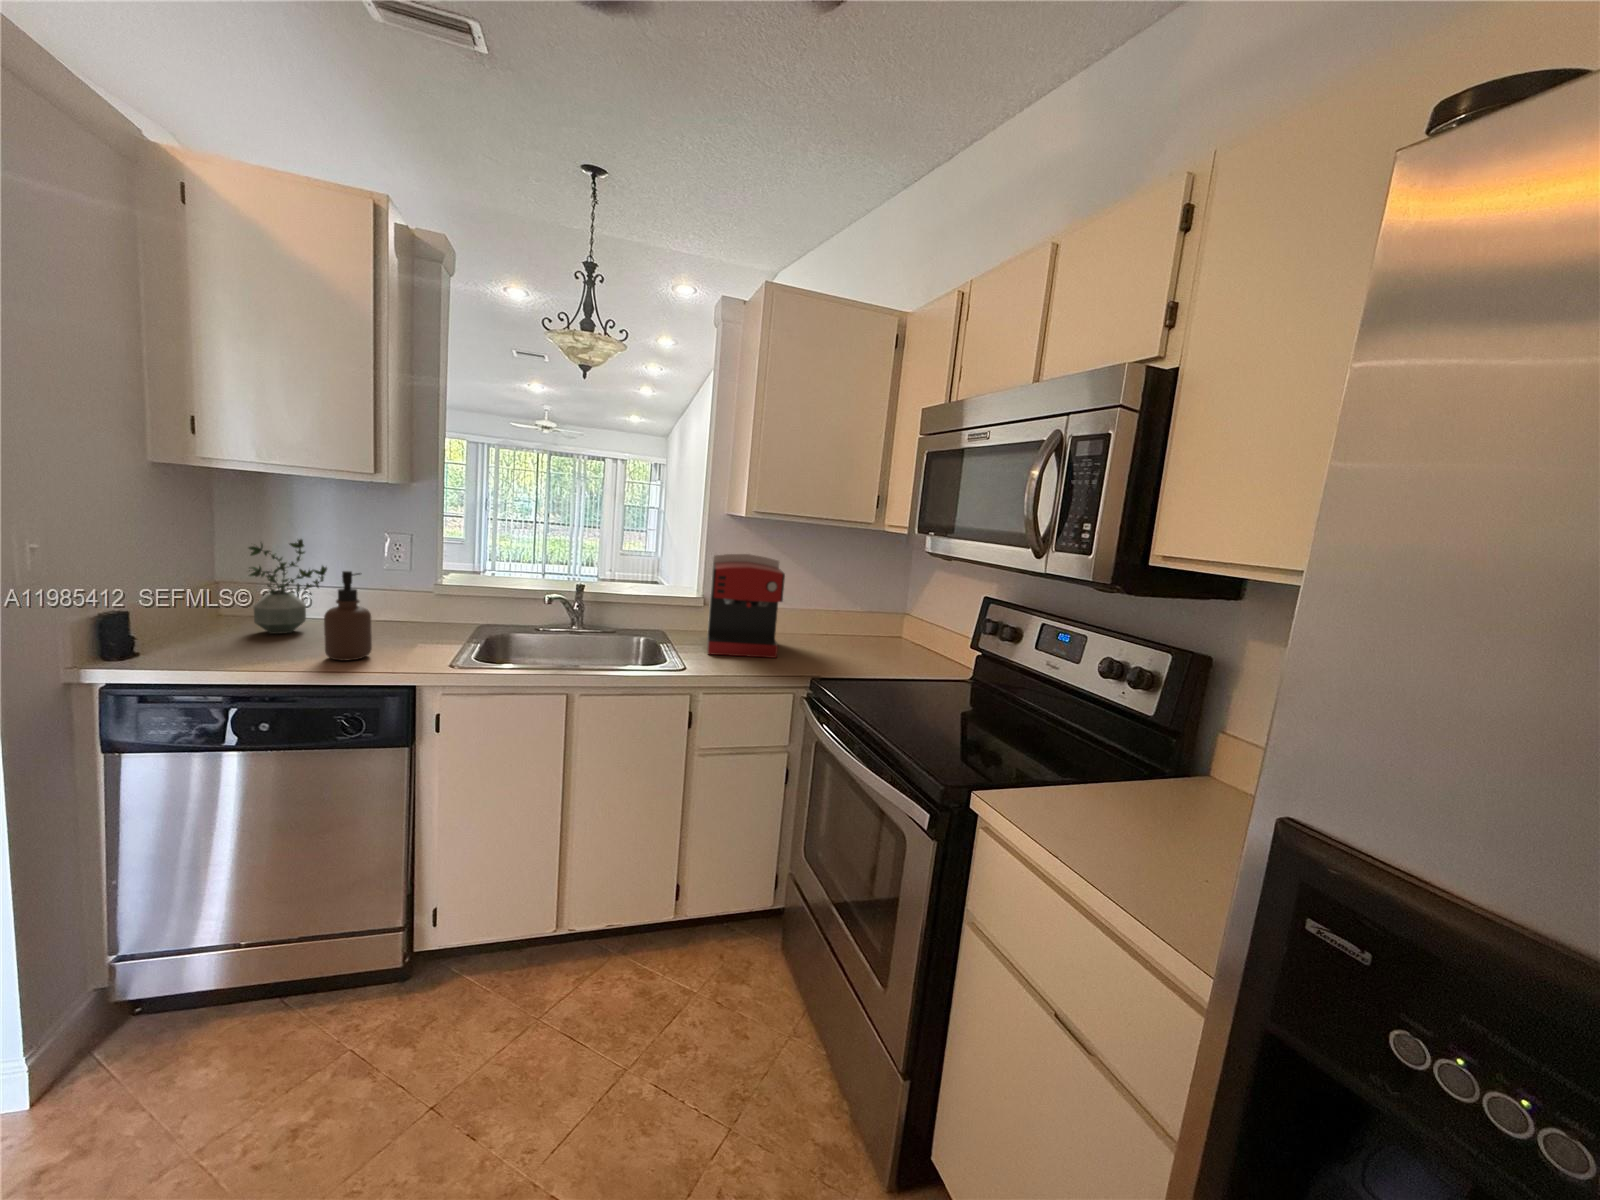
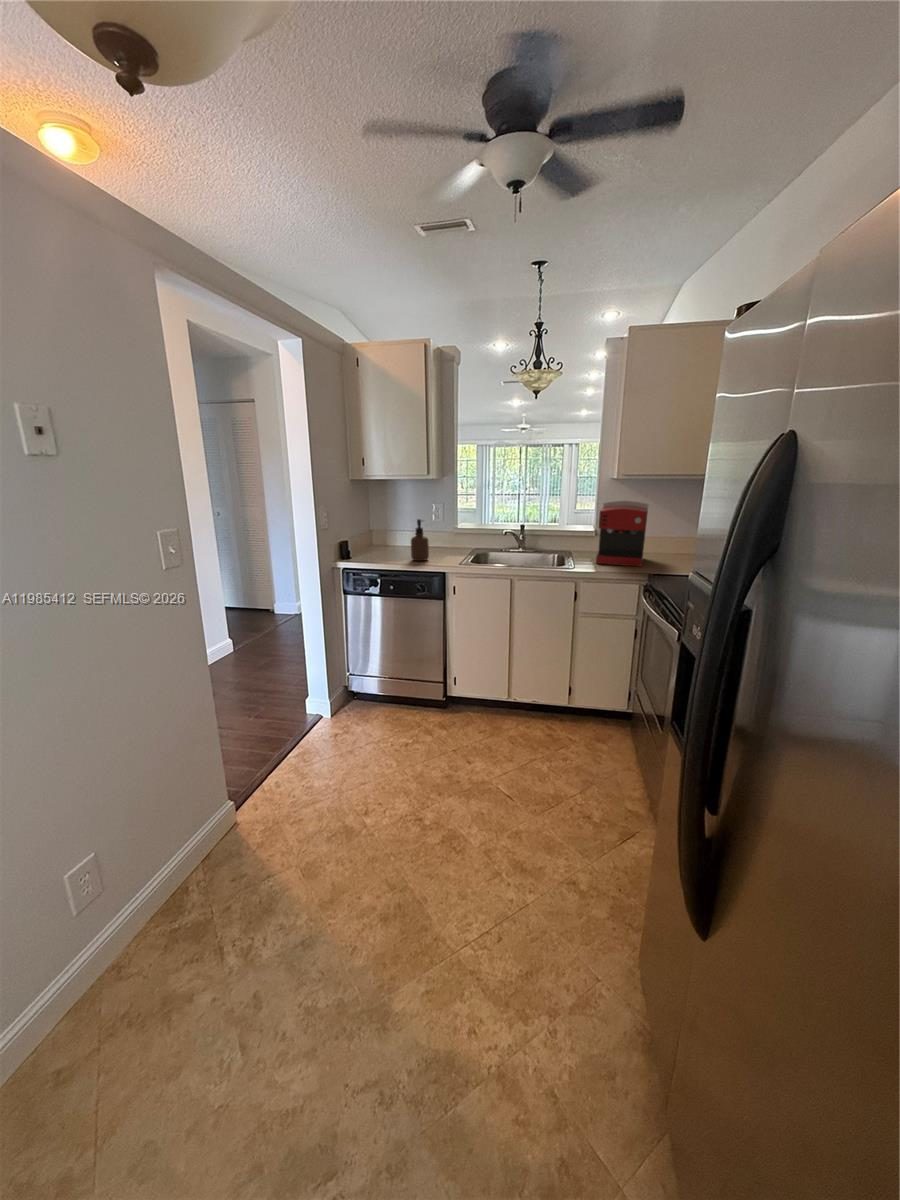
potted plant: present [249,539,327,634] -> none [382,506,411,551]

